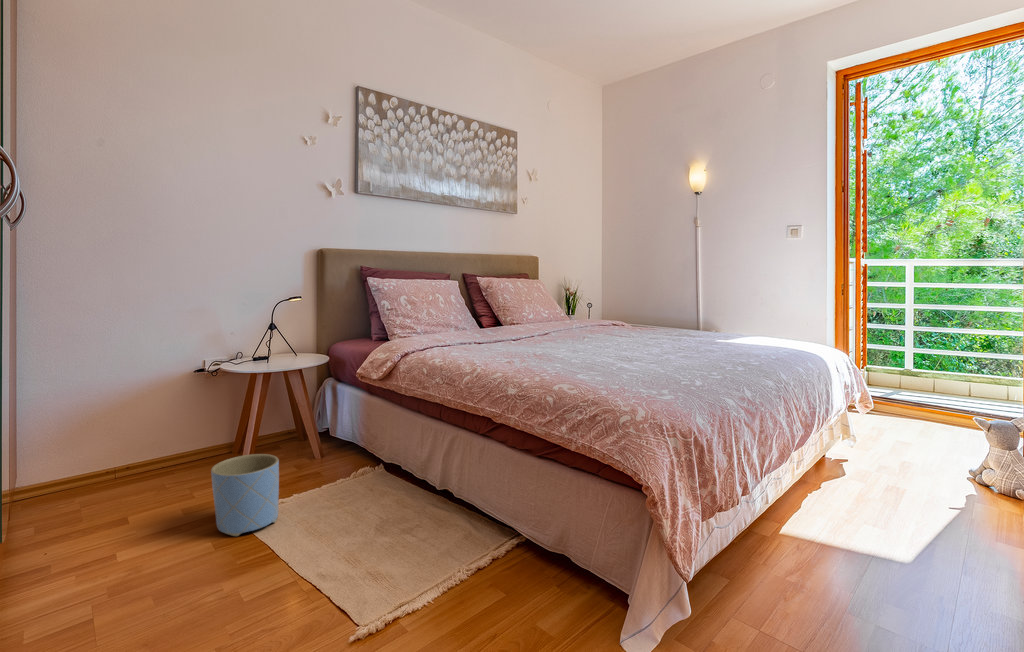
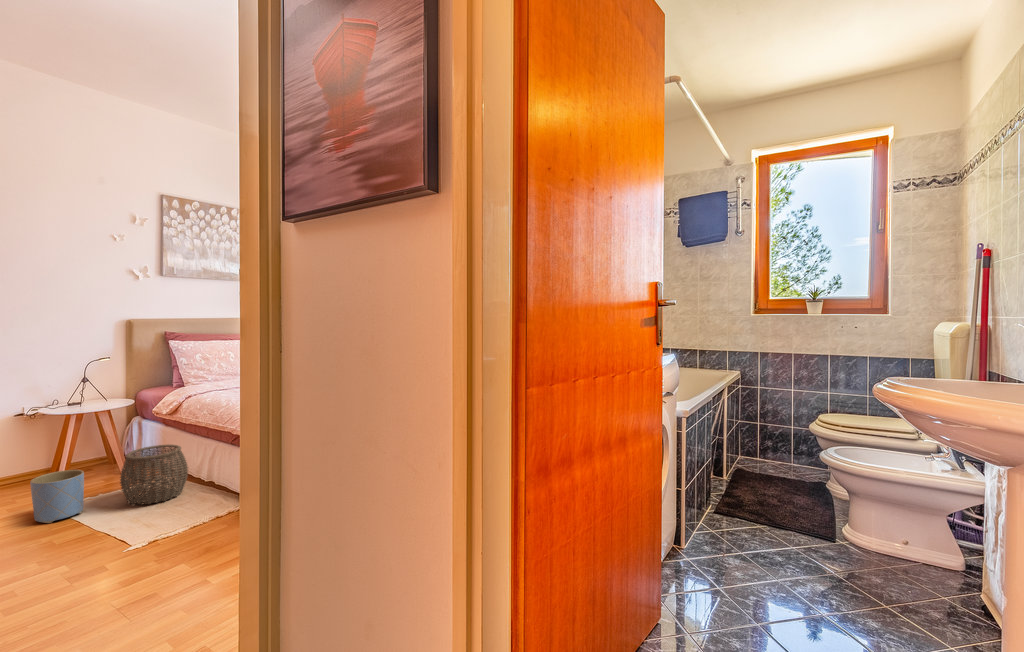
woven basket: none [324,424,412,517] -> present [120,445,188,505]

